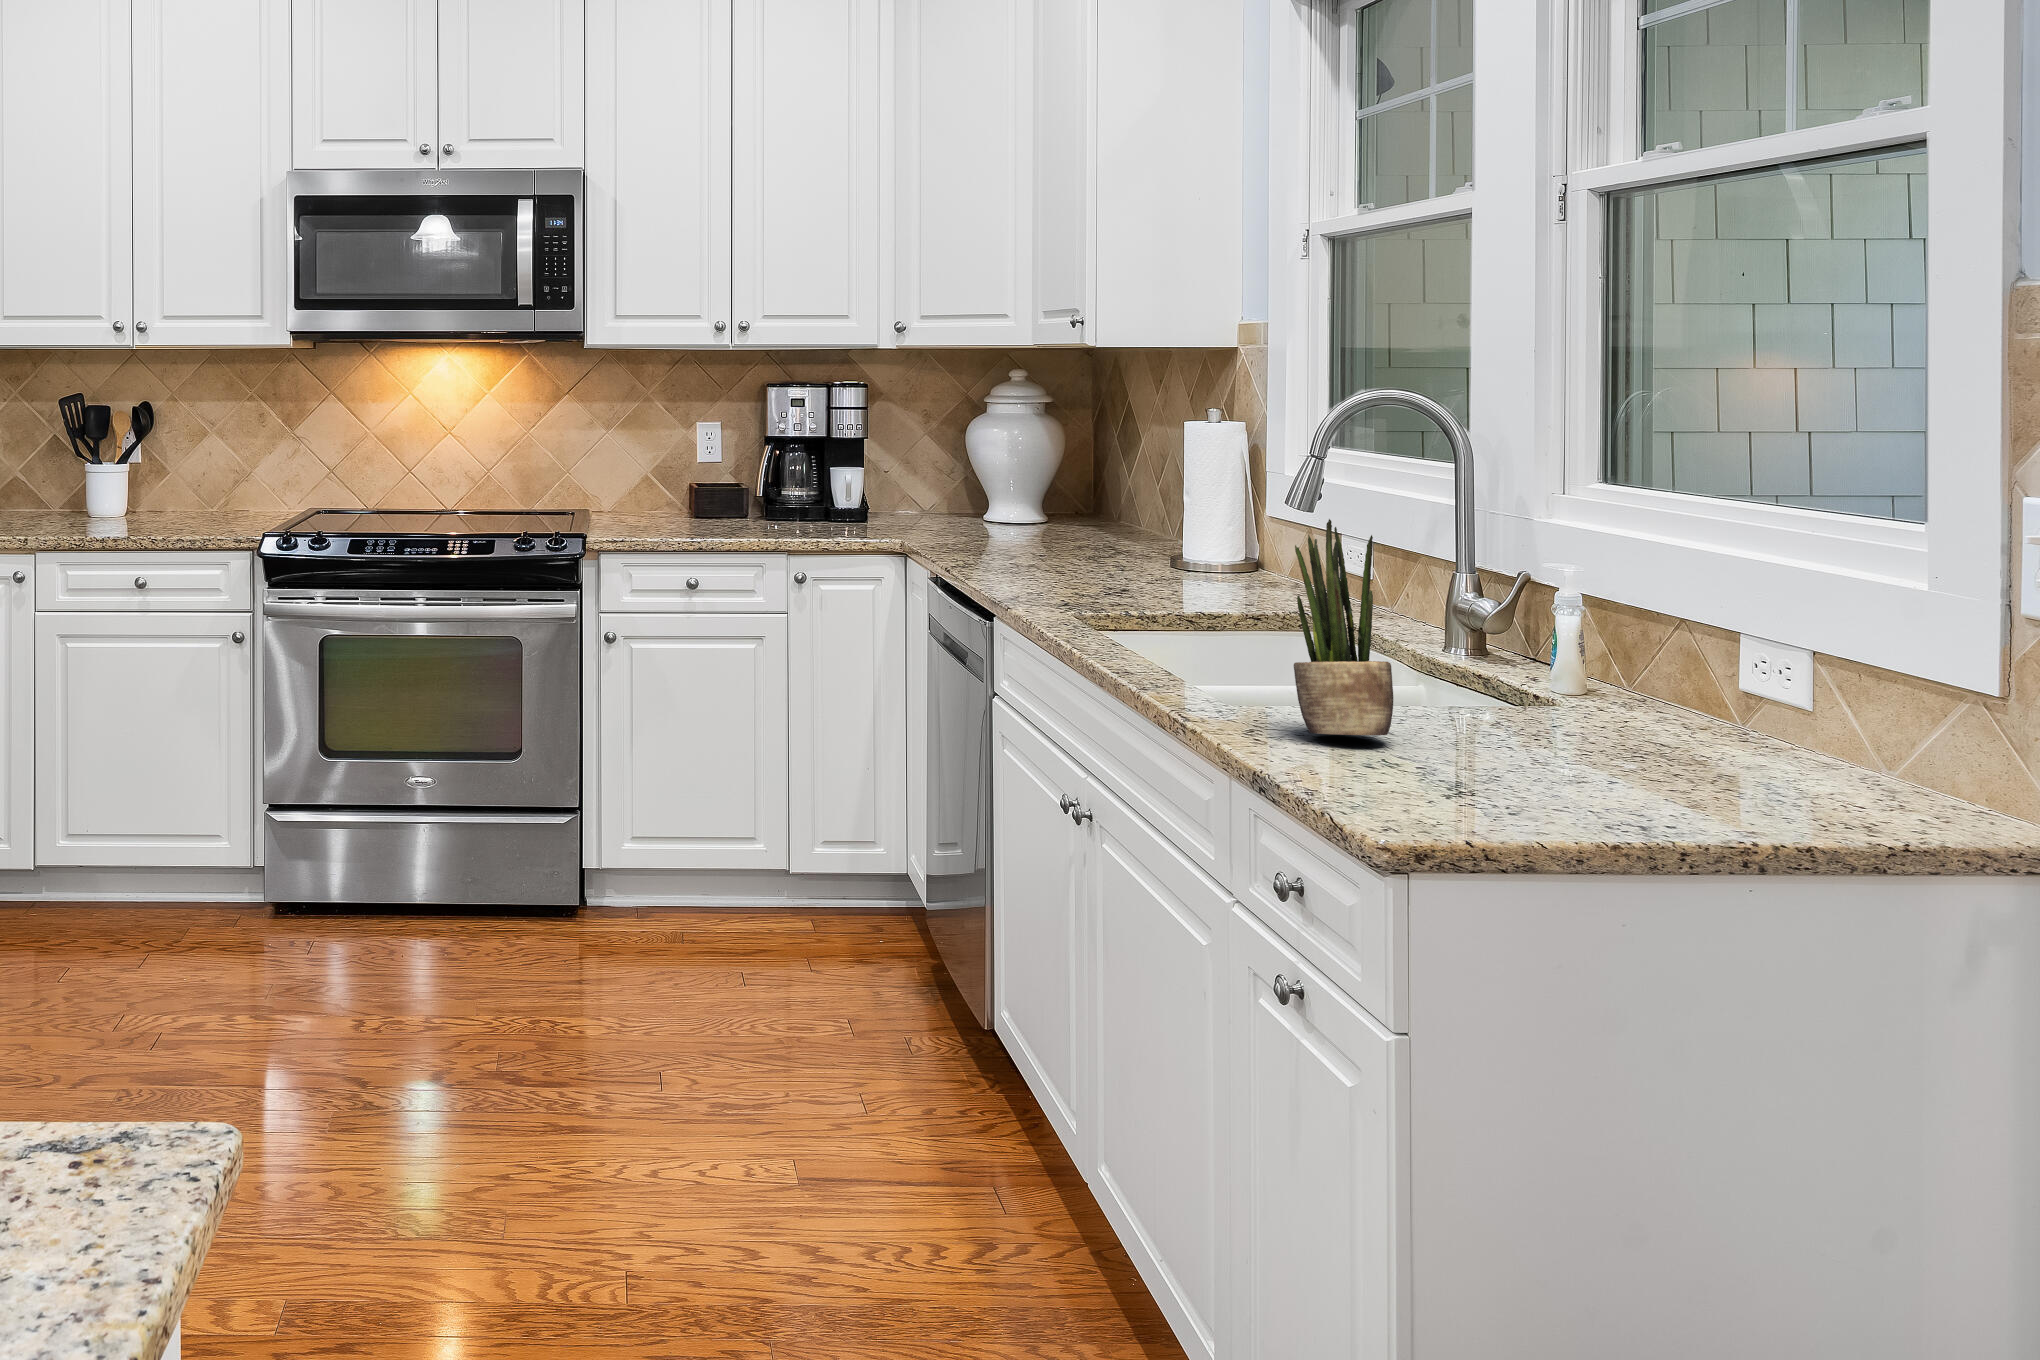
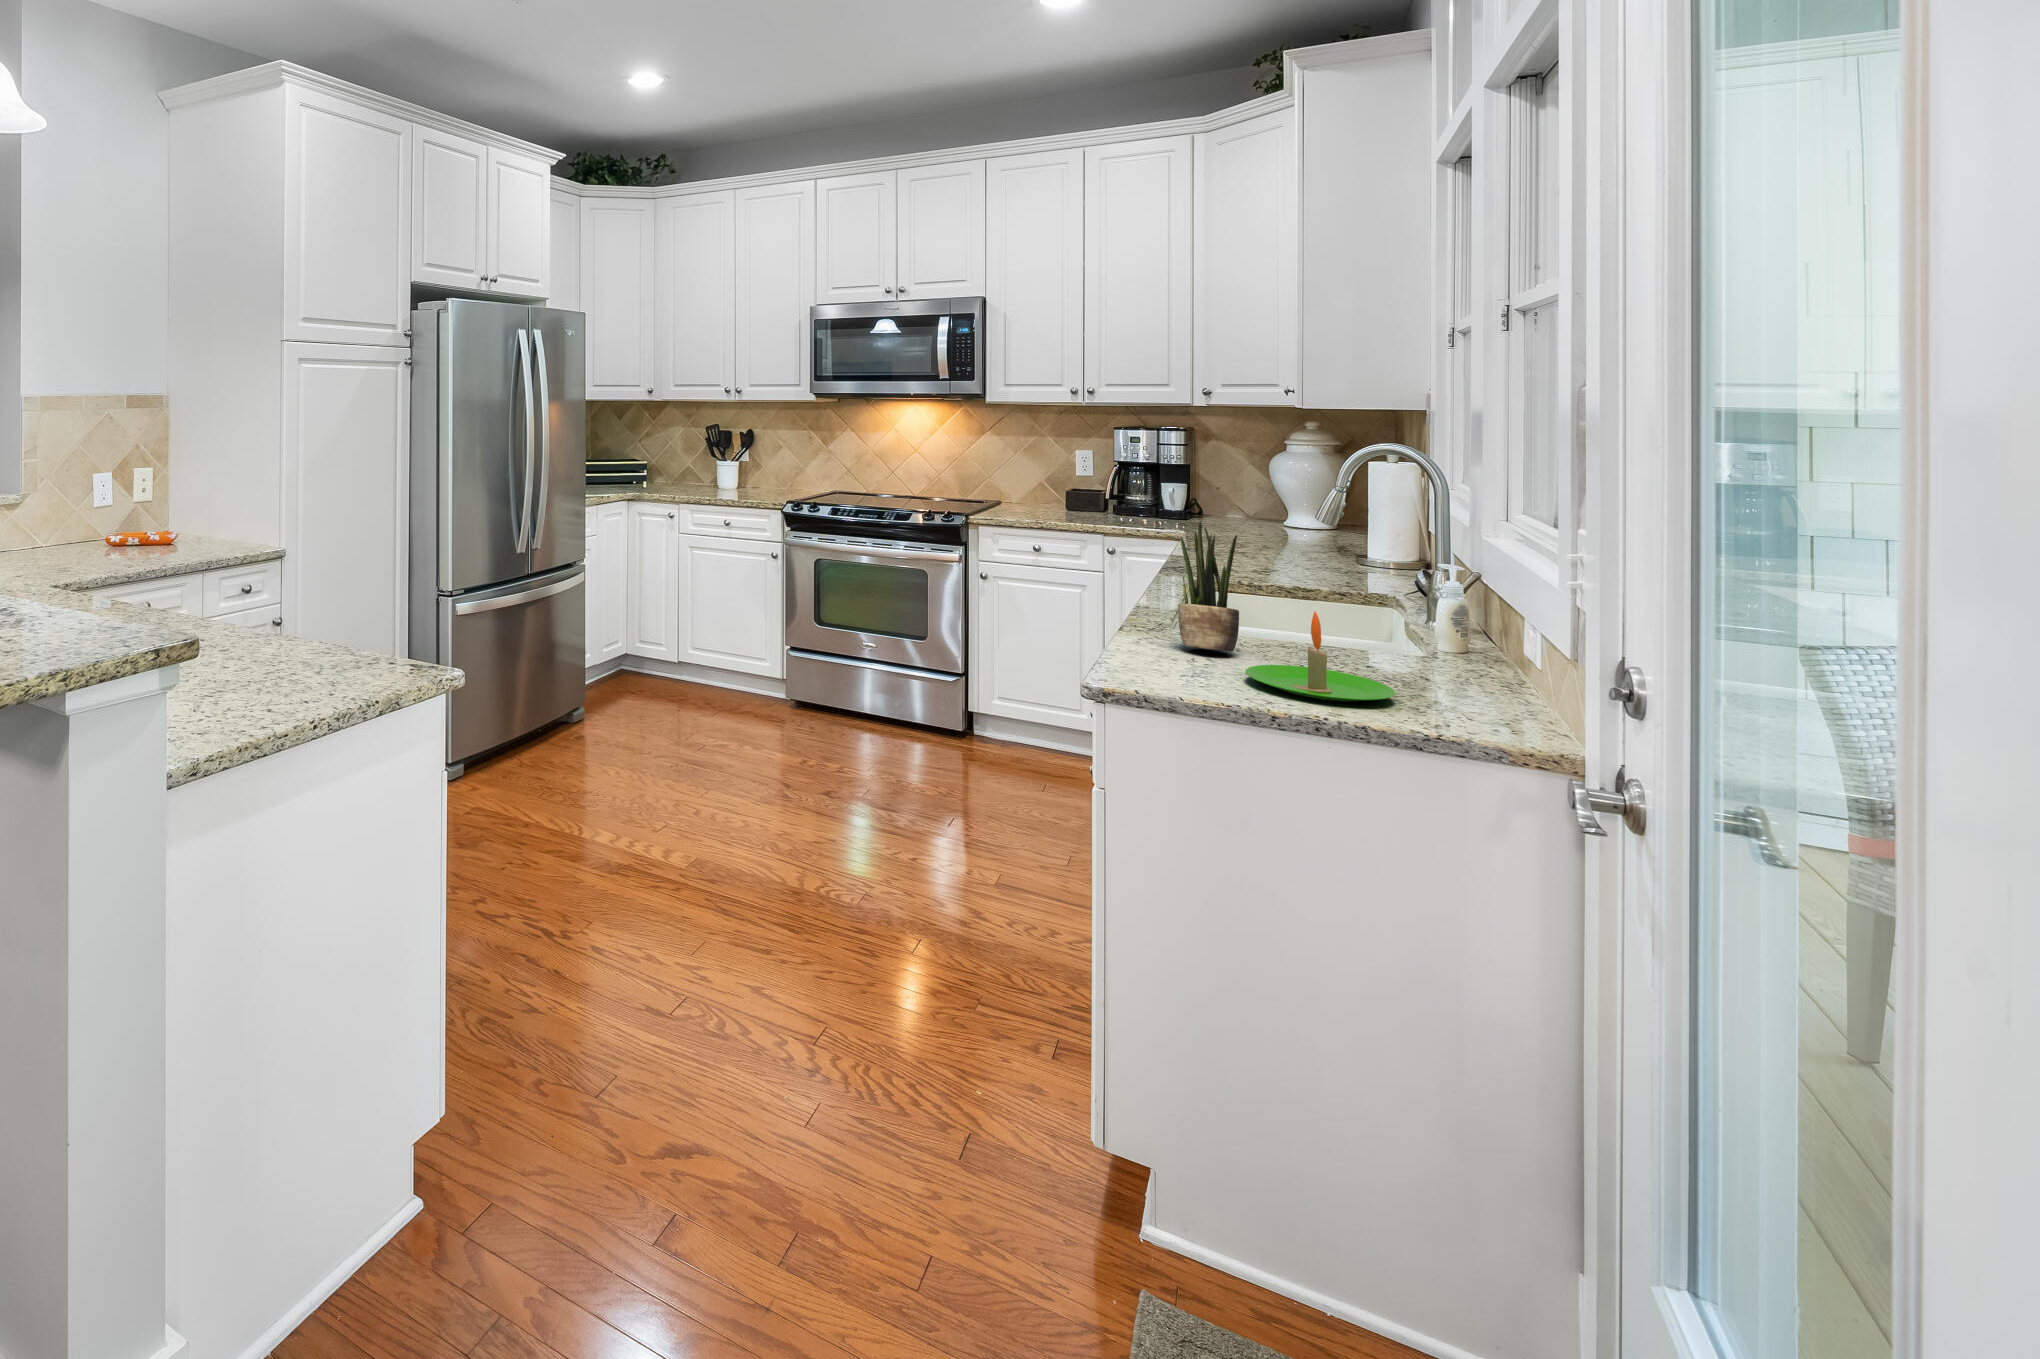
candle: none [1492,654,1732,804] -> present [1245,611,1395,702]

